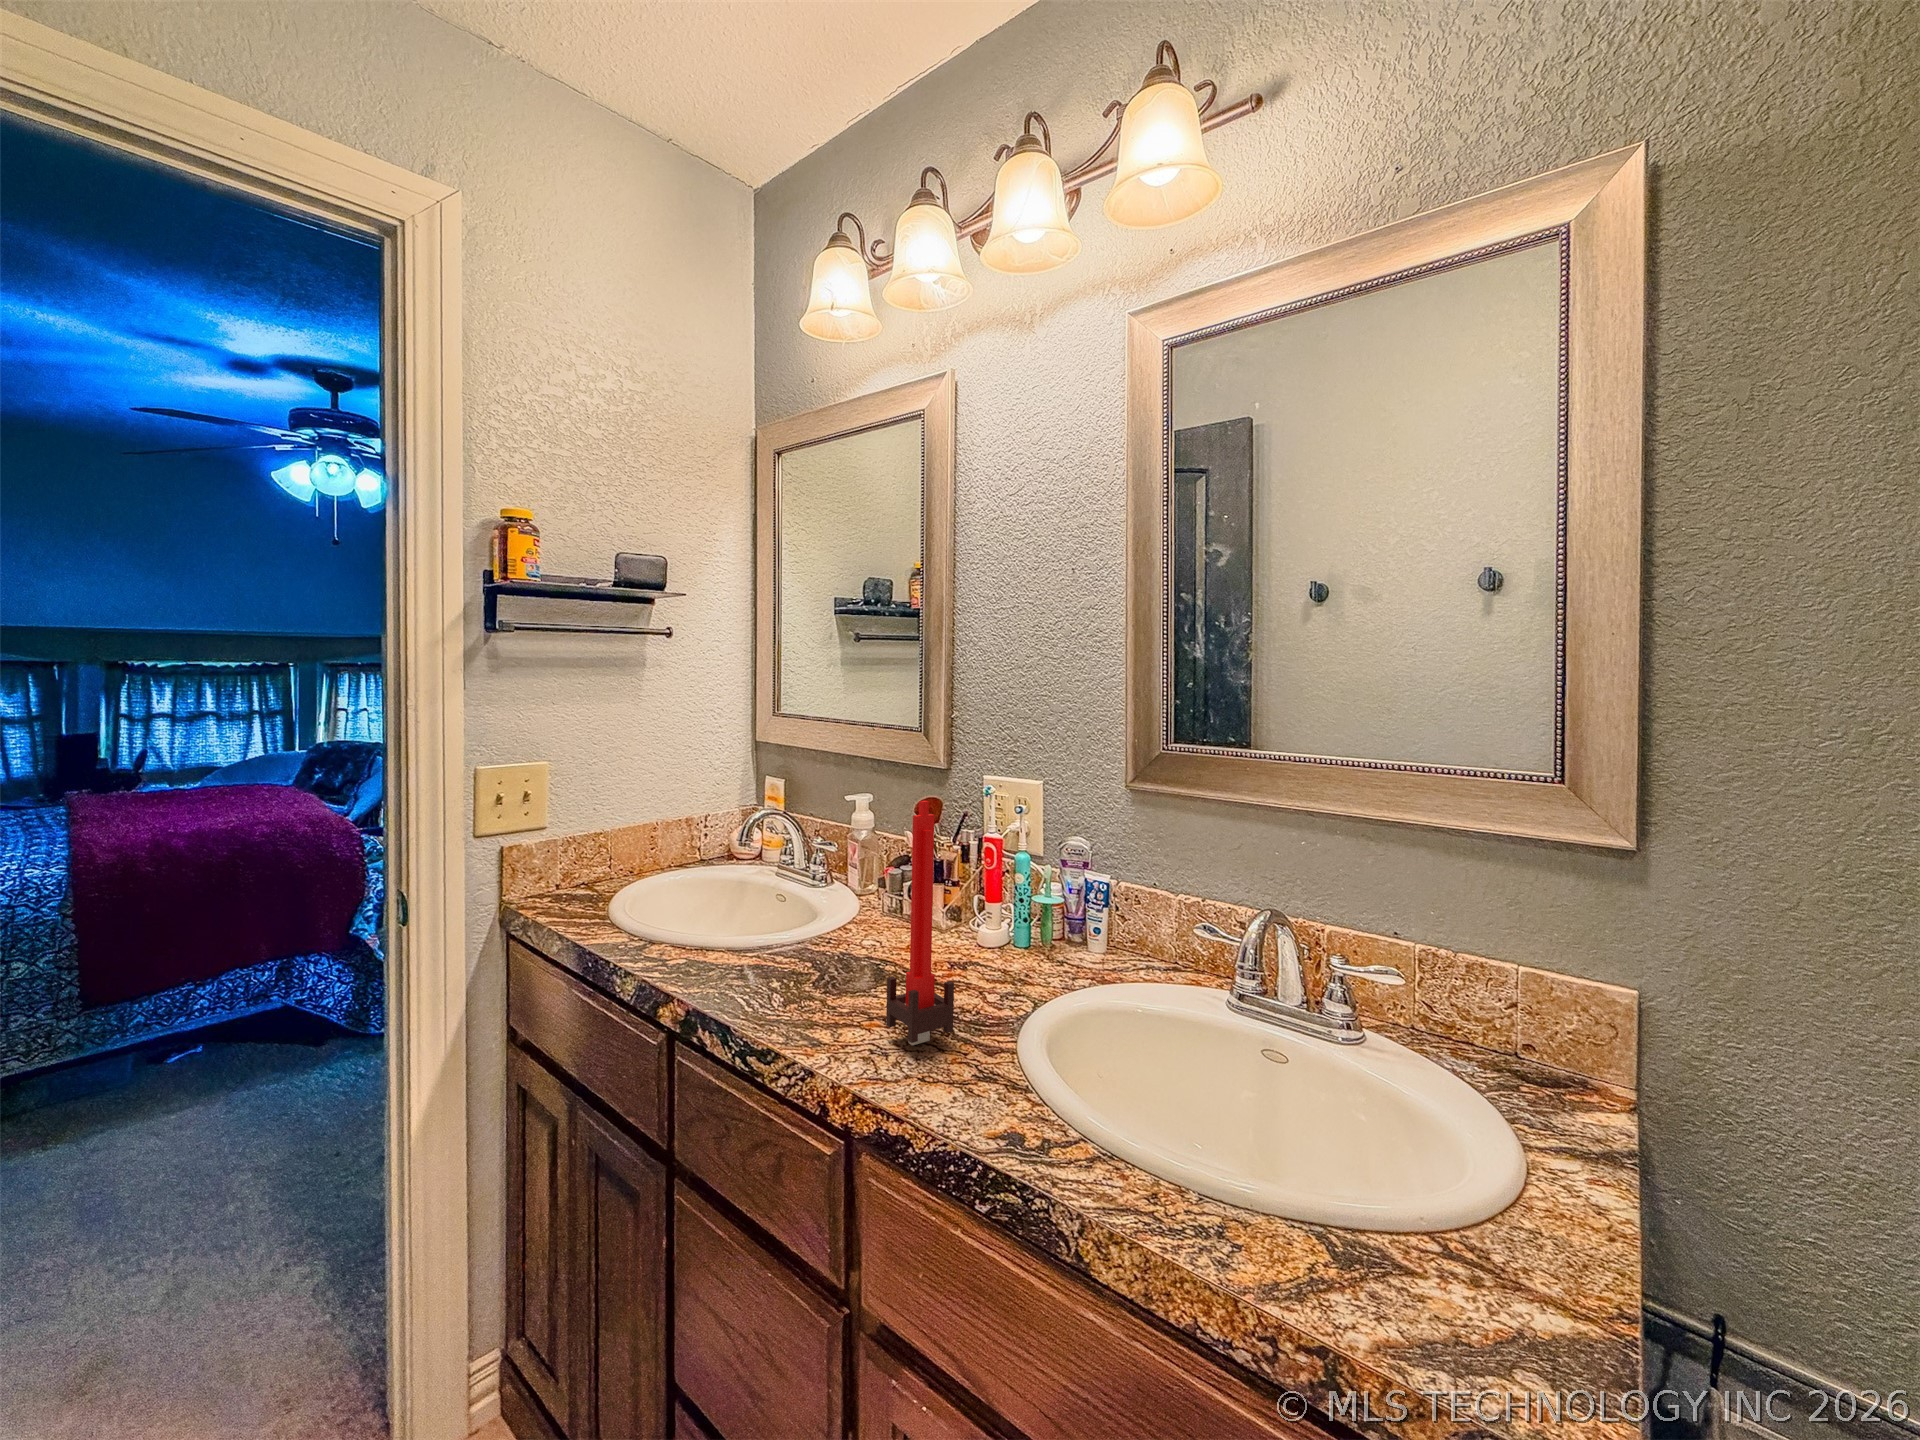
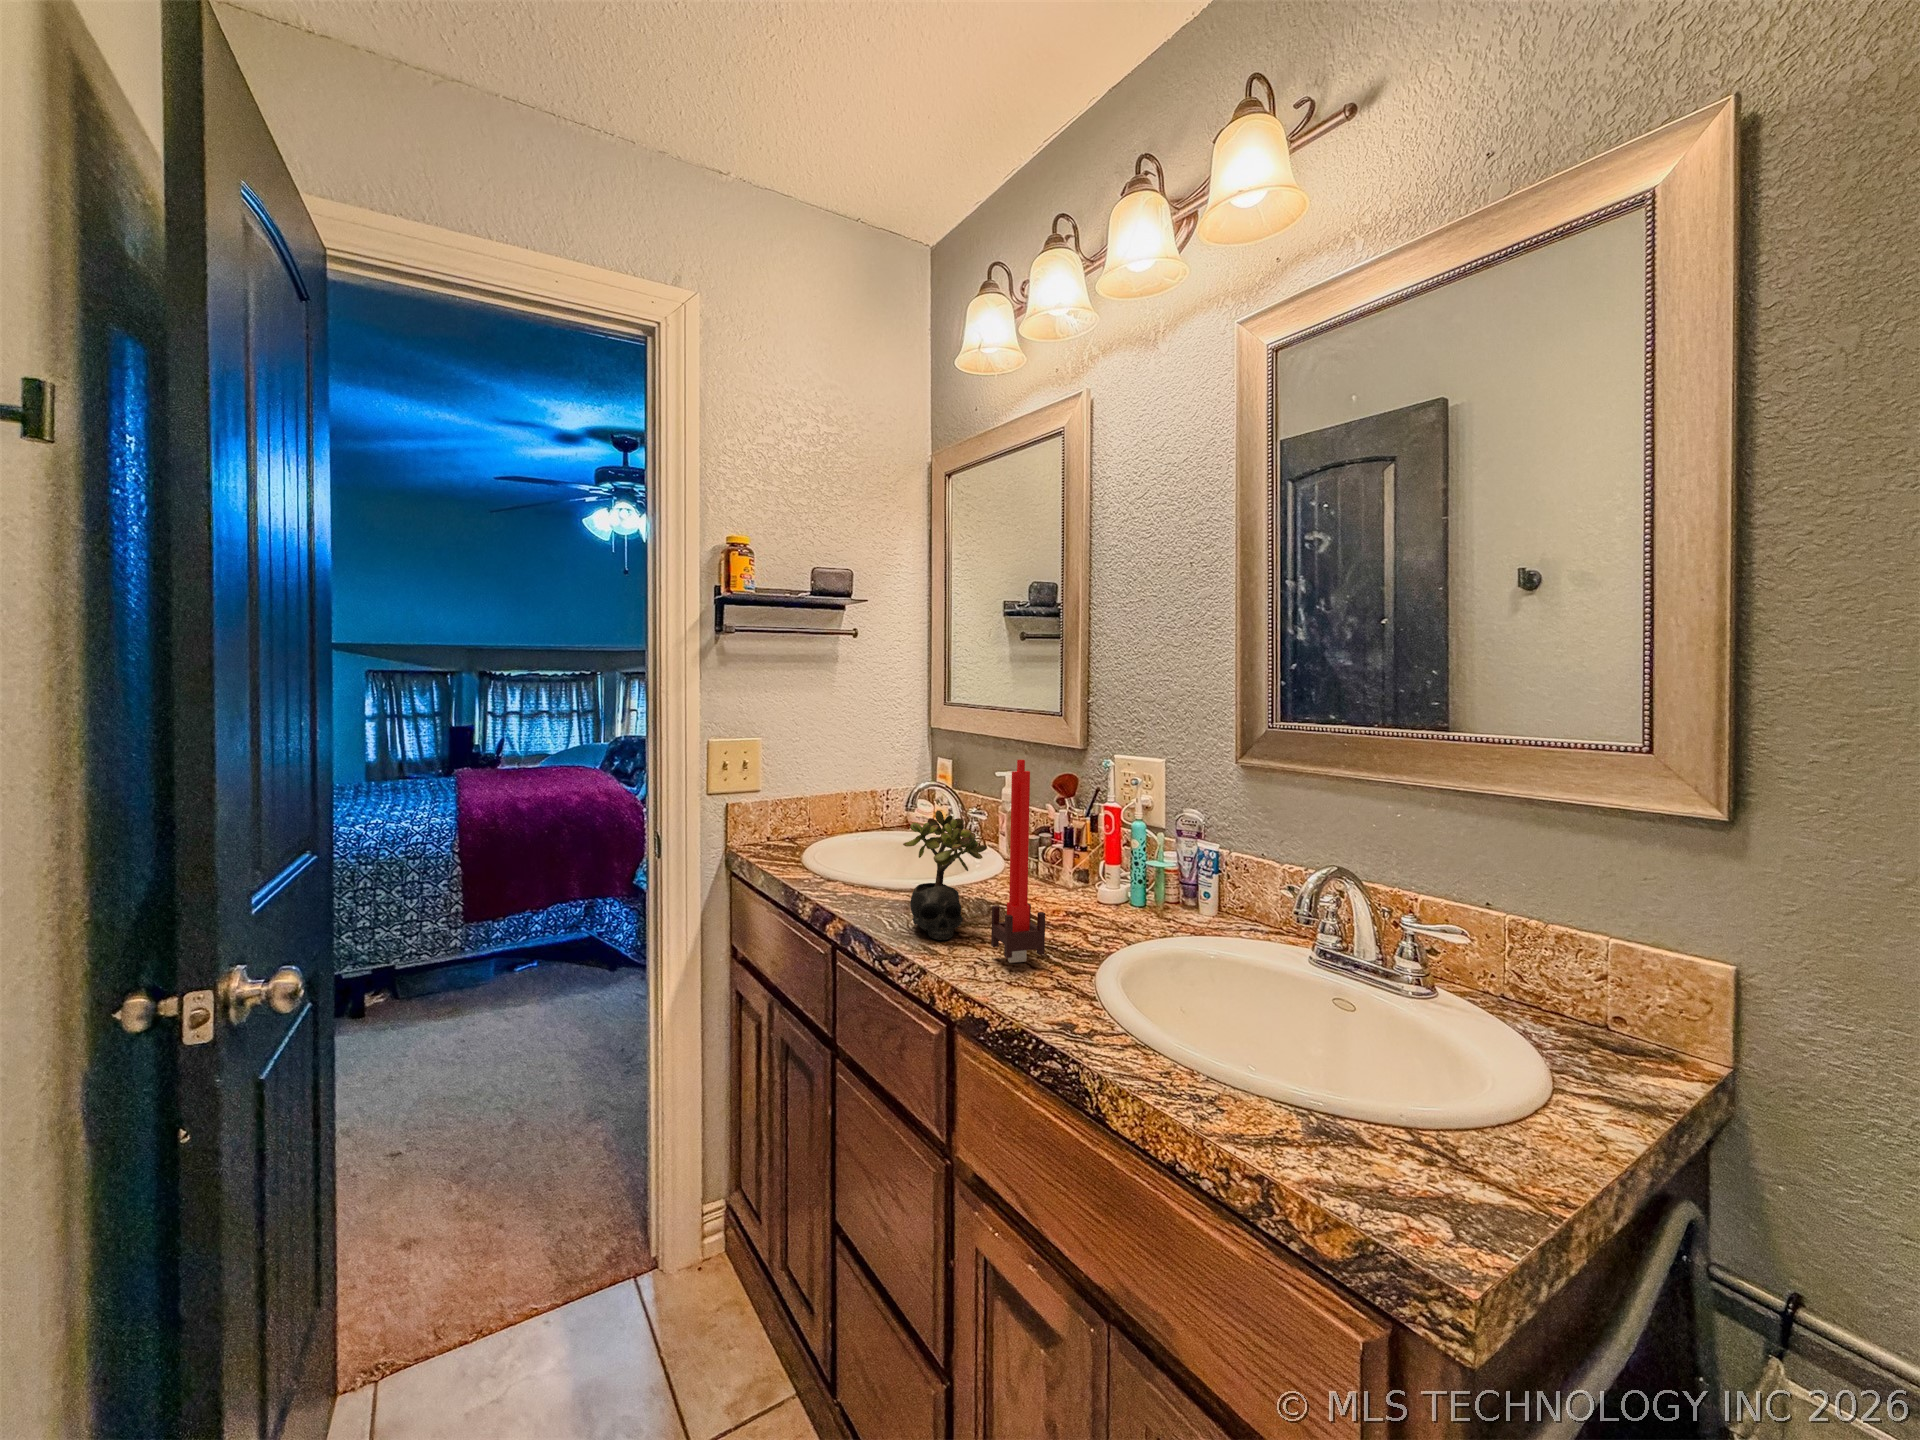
succulent plant: none [767,857,870,1020] -> present [903,810,987,940]

